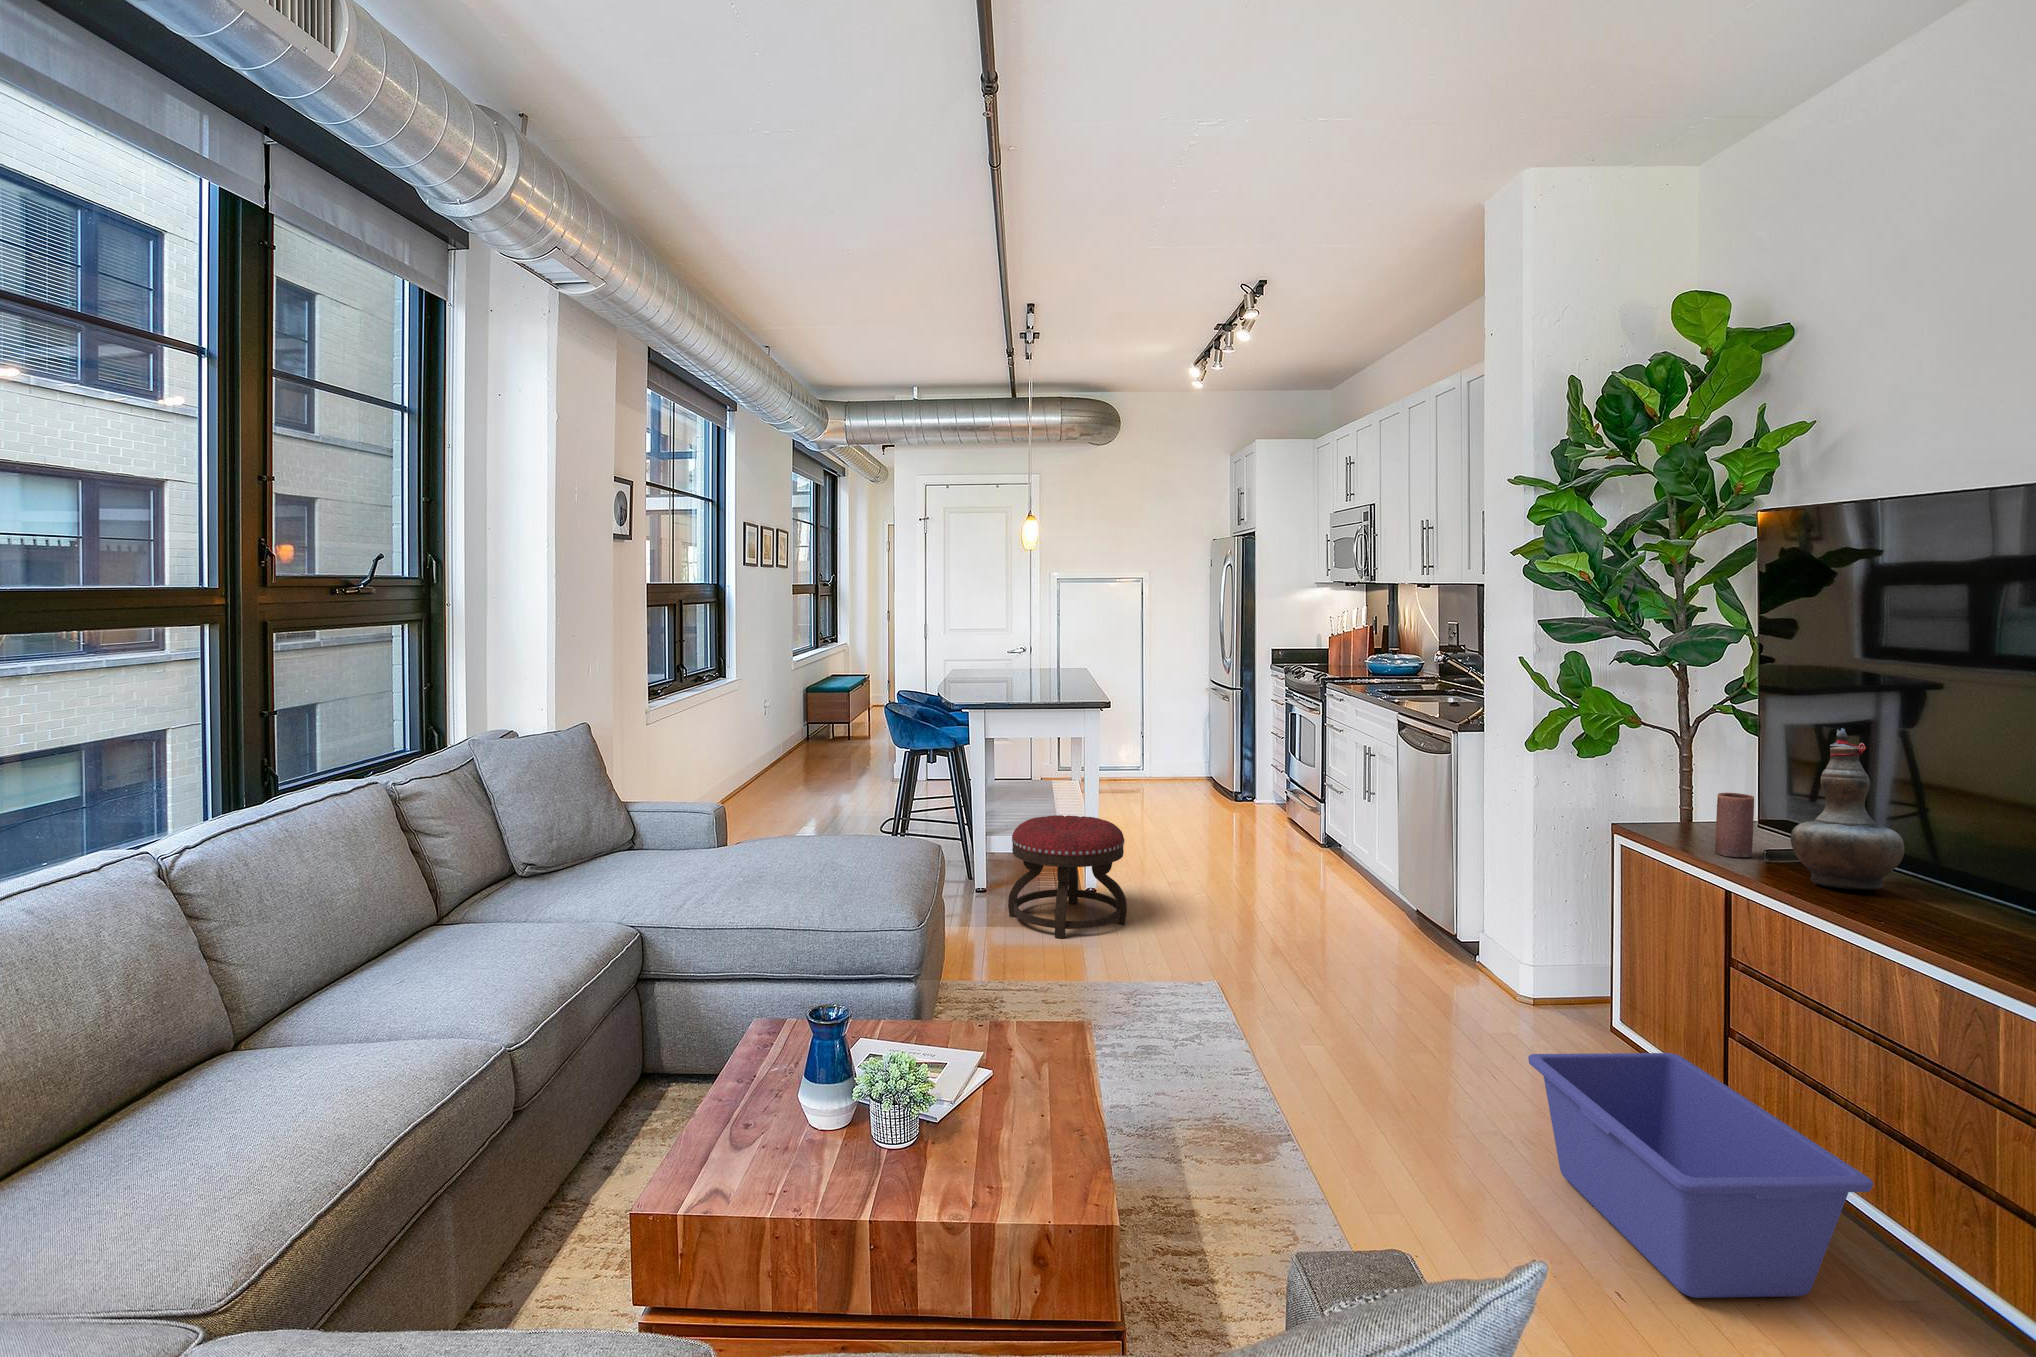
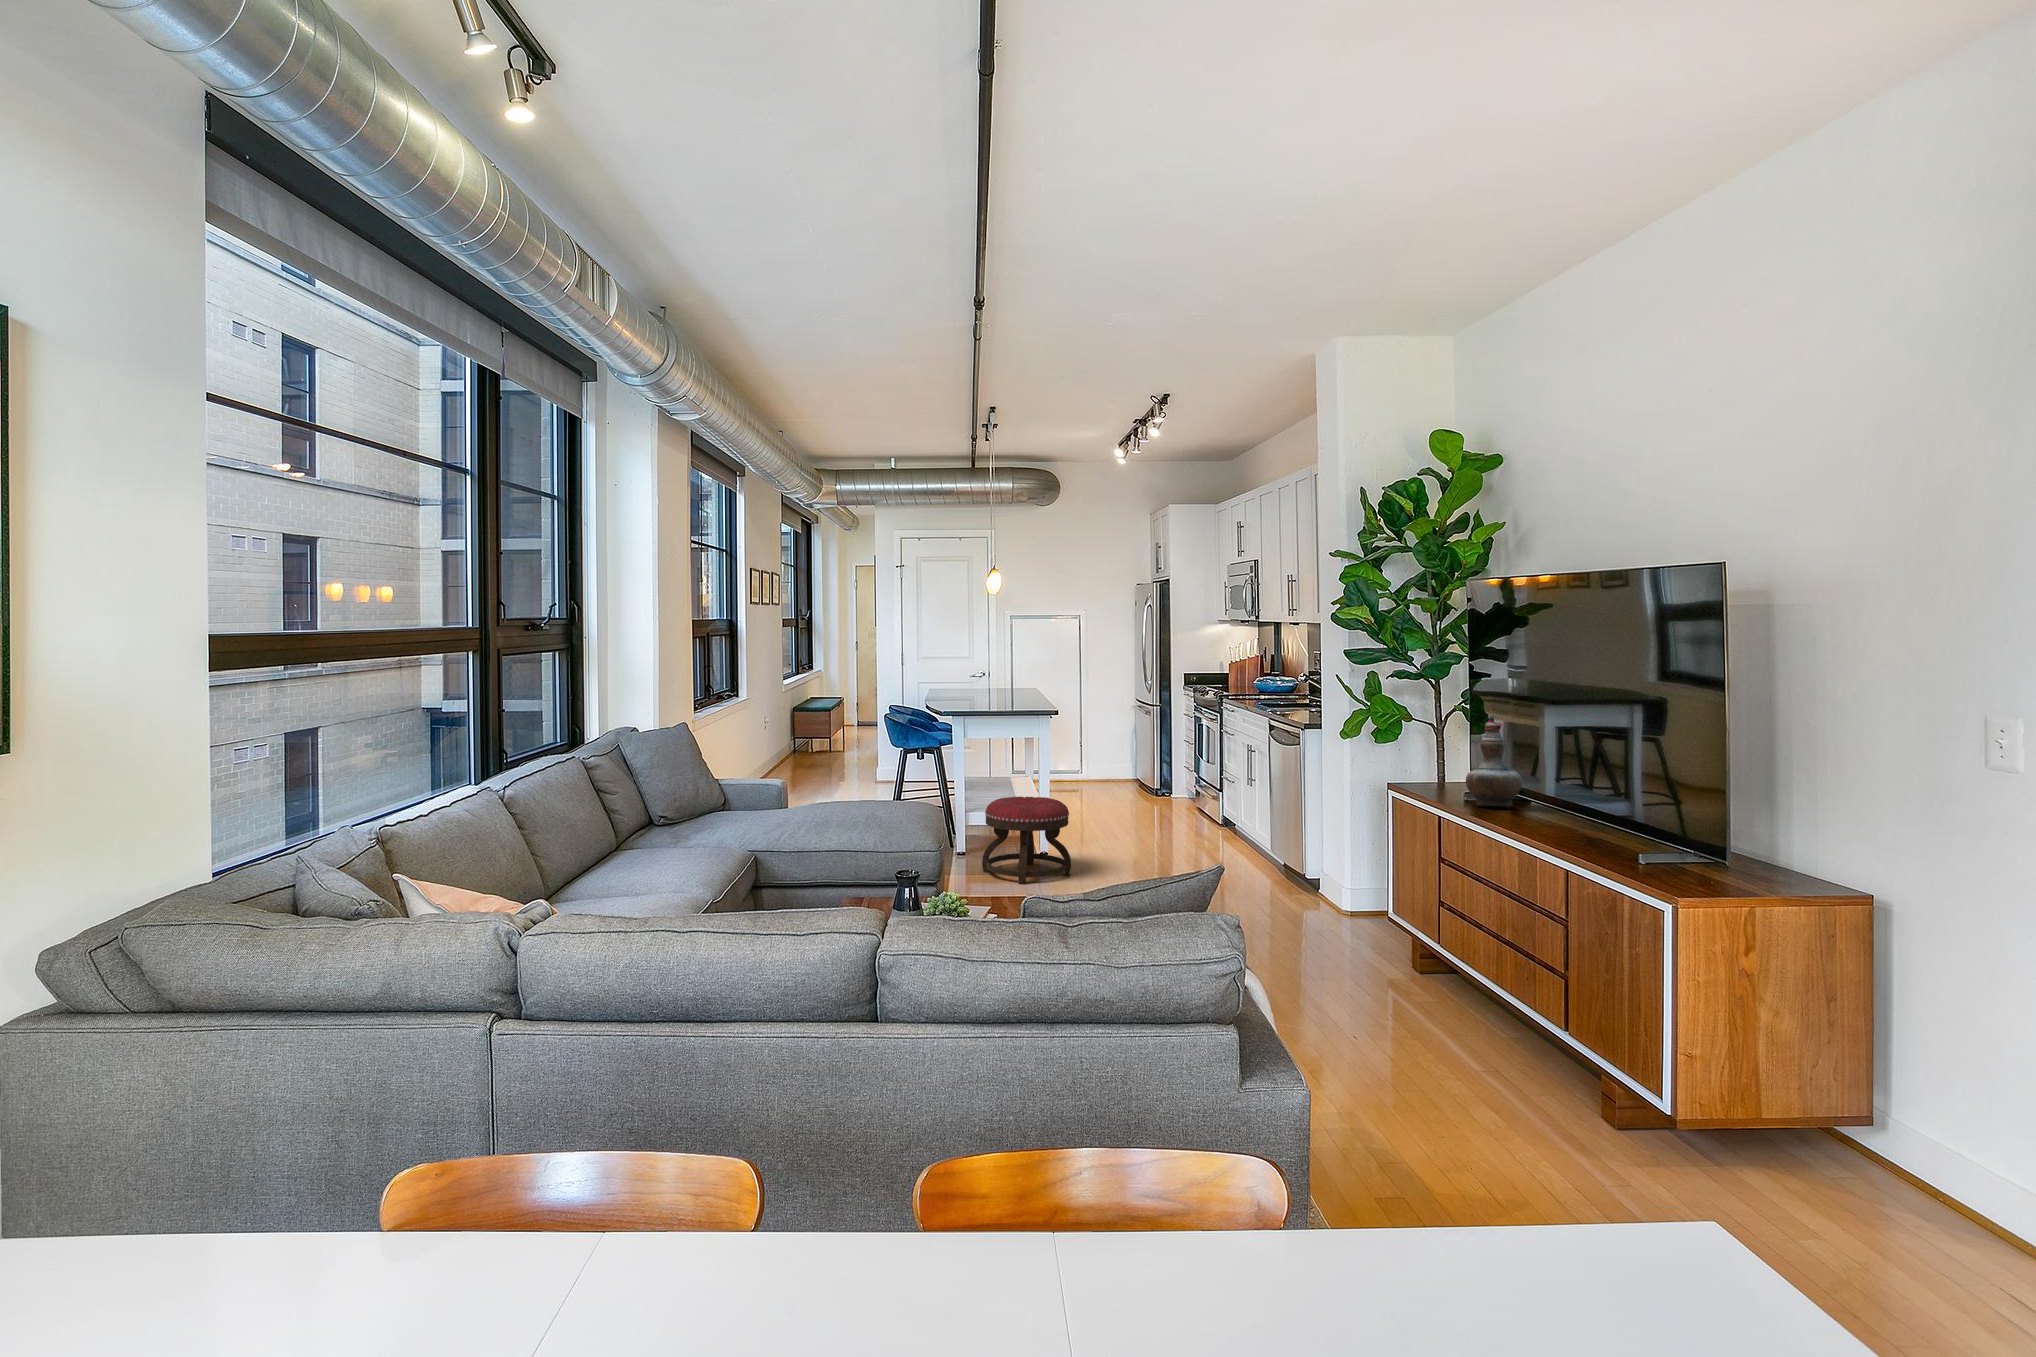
candle: present [1715,793,1754,857] -> none [1436,757,1456,796]
storage bin: present [1528,1053,1873,1298] -> none [1319,916,1485,1033]

